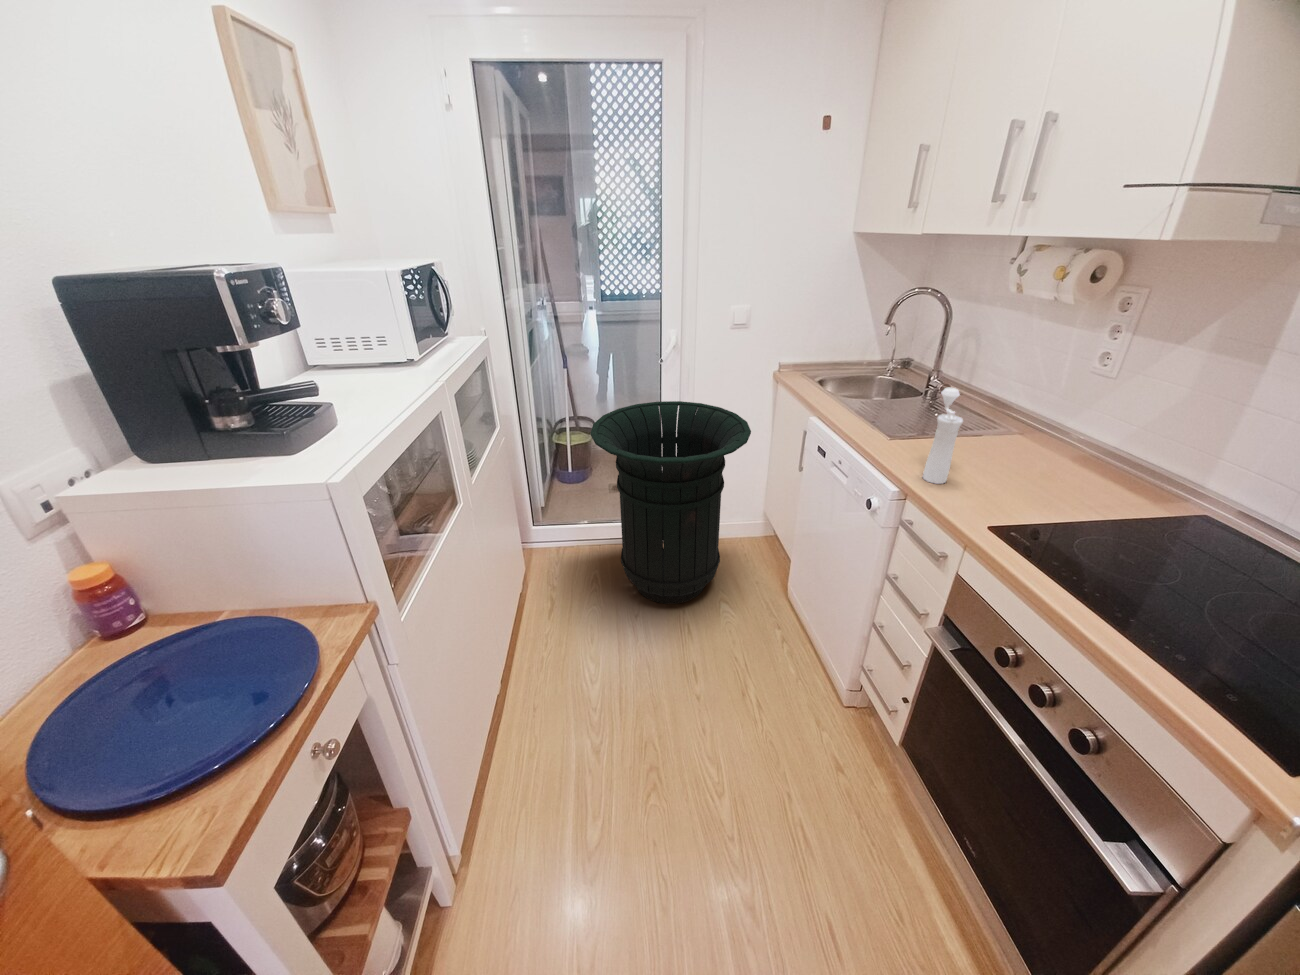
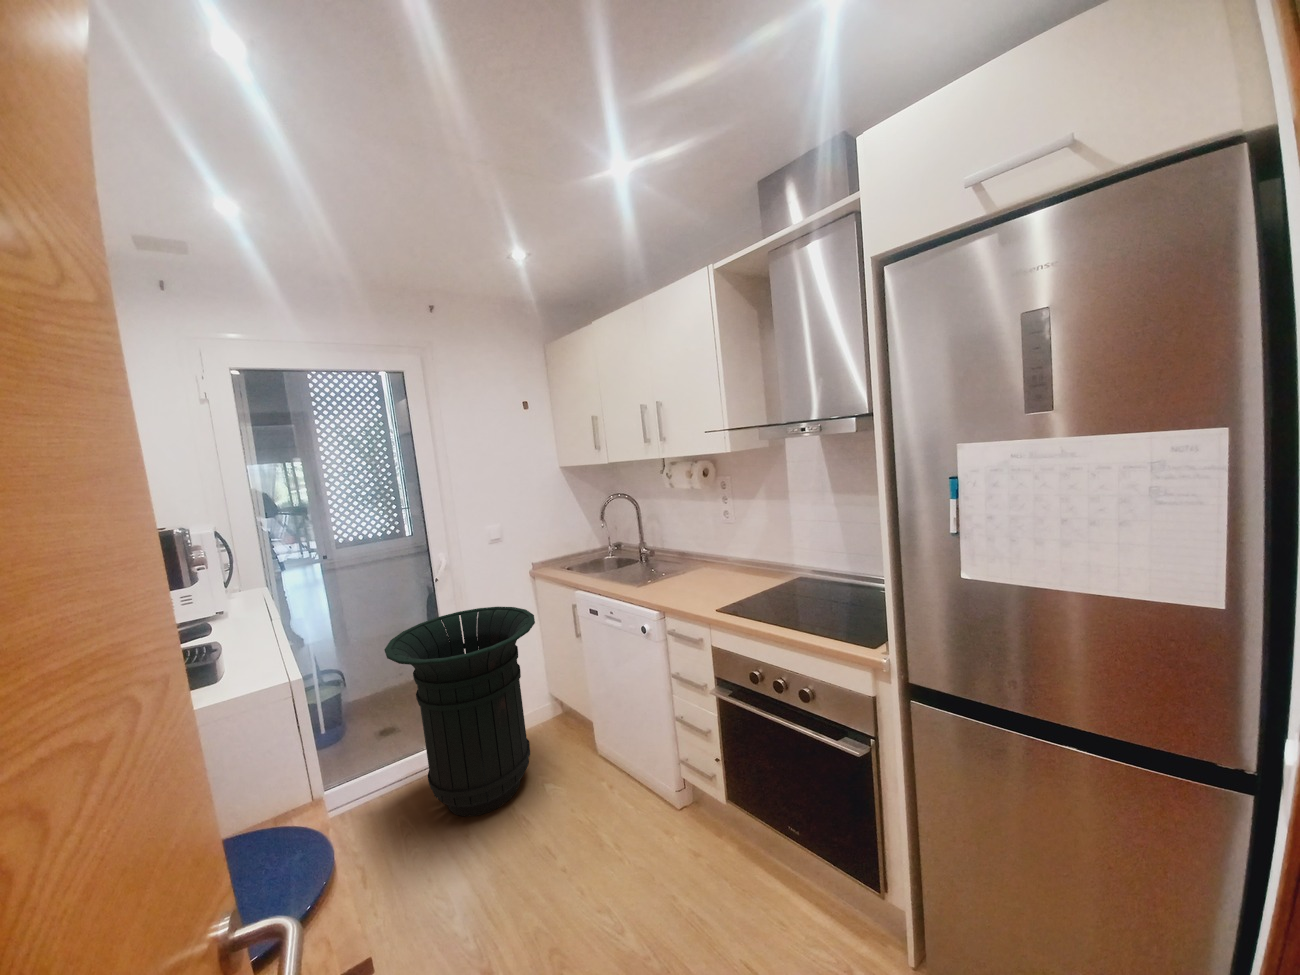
pepper mill: present [922,388,963,484] -> none [659,541,682,600]

